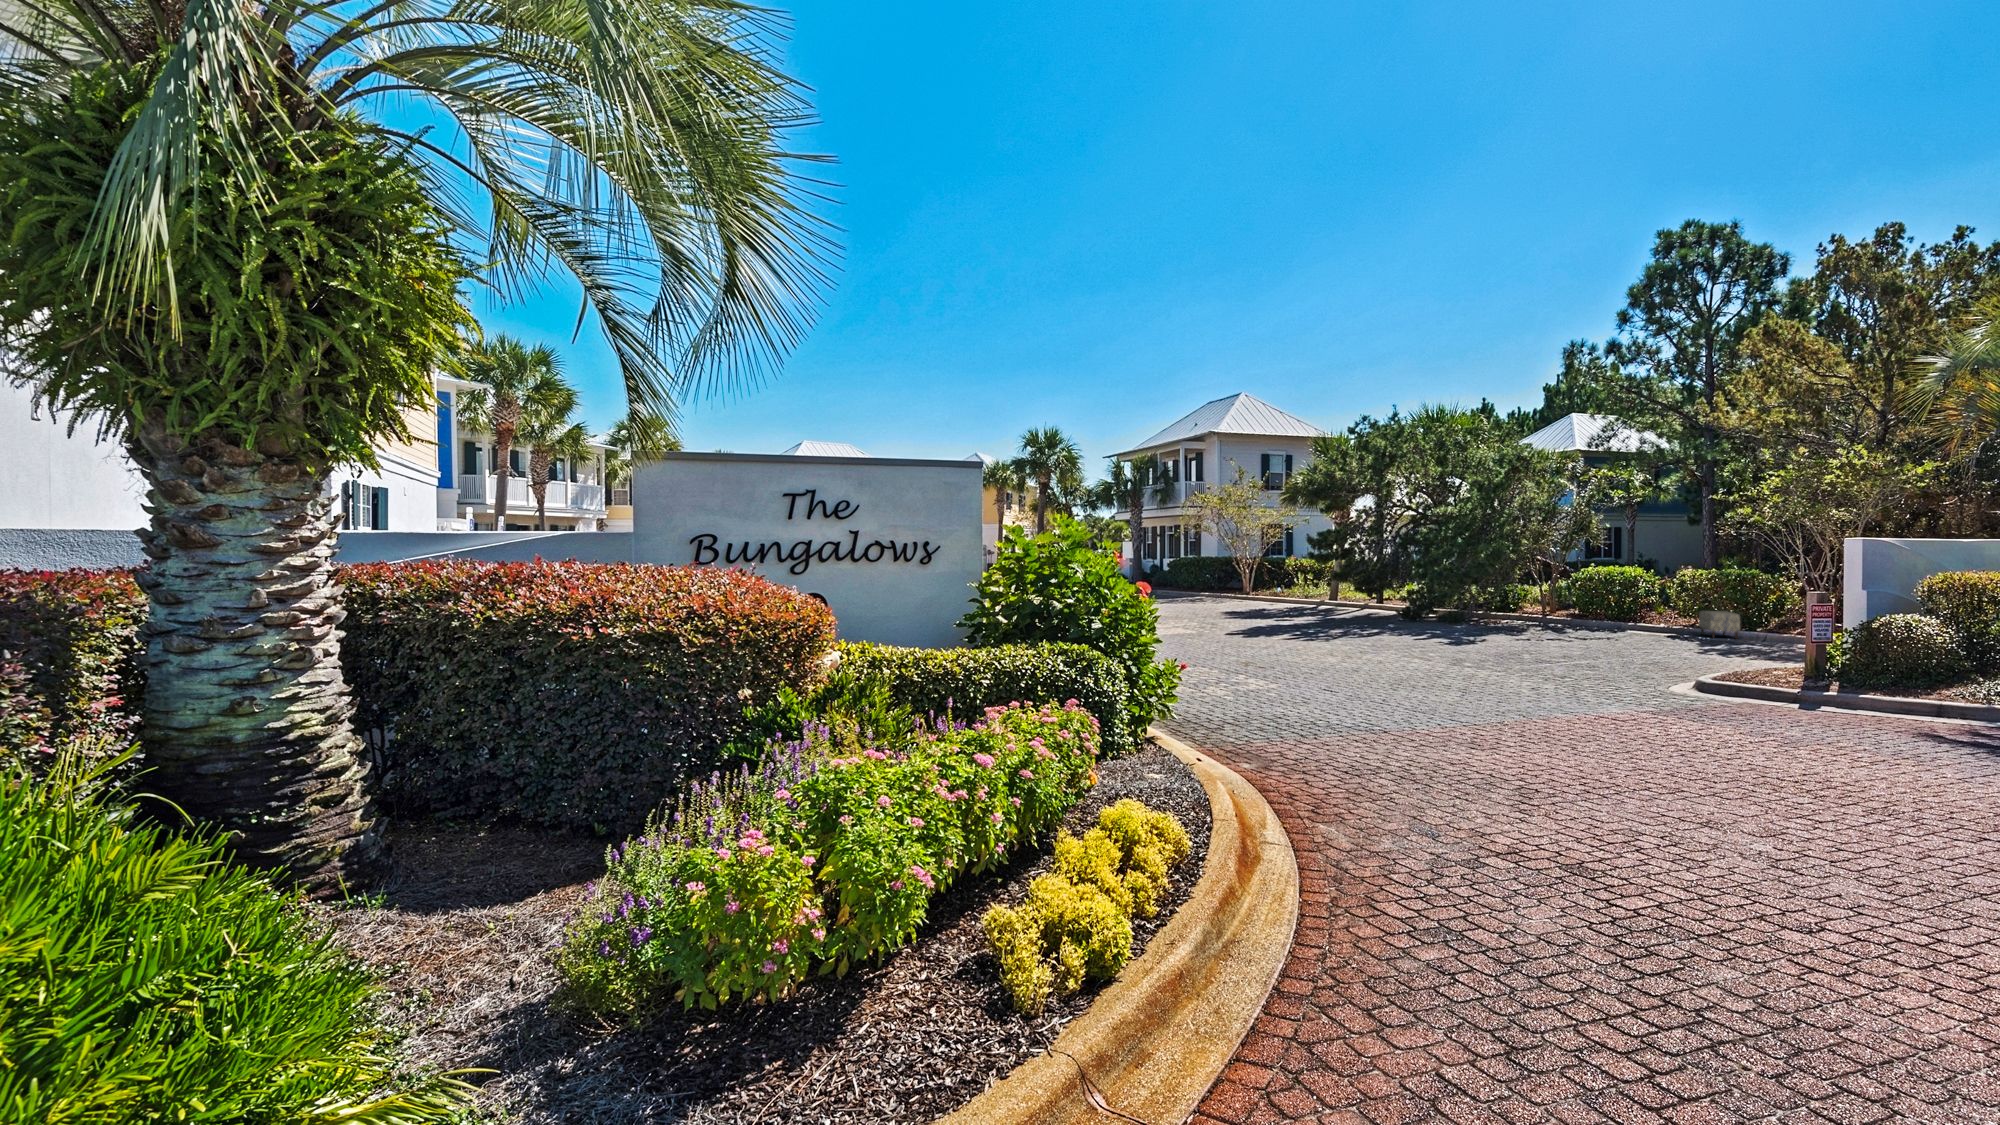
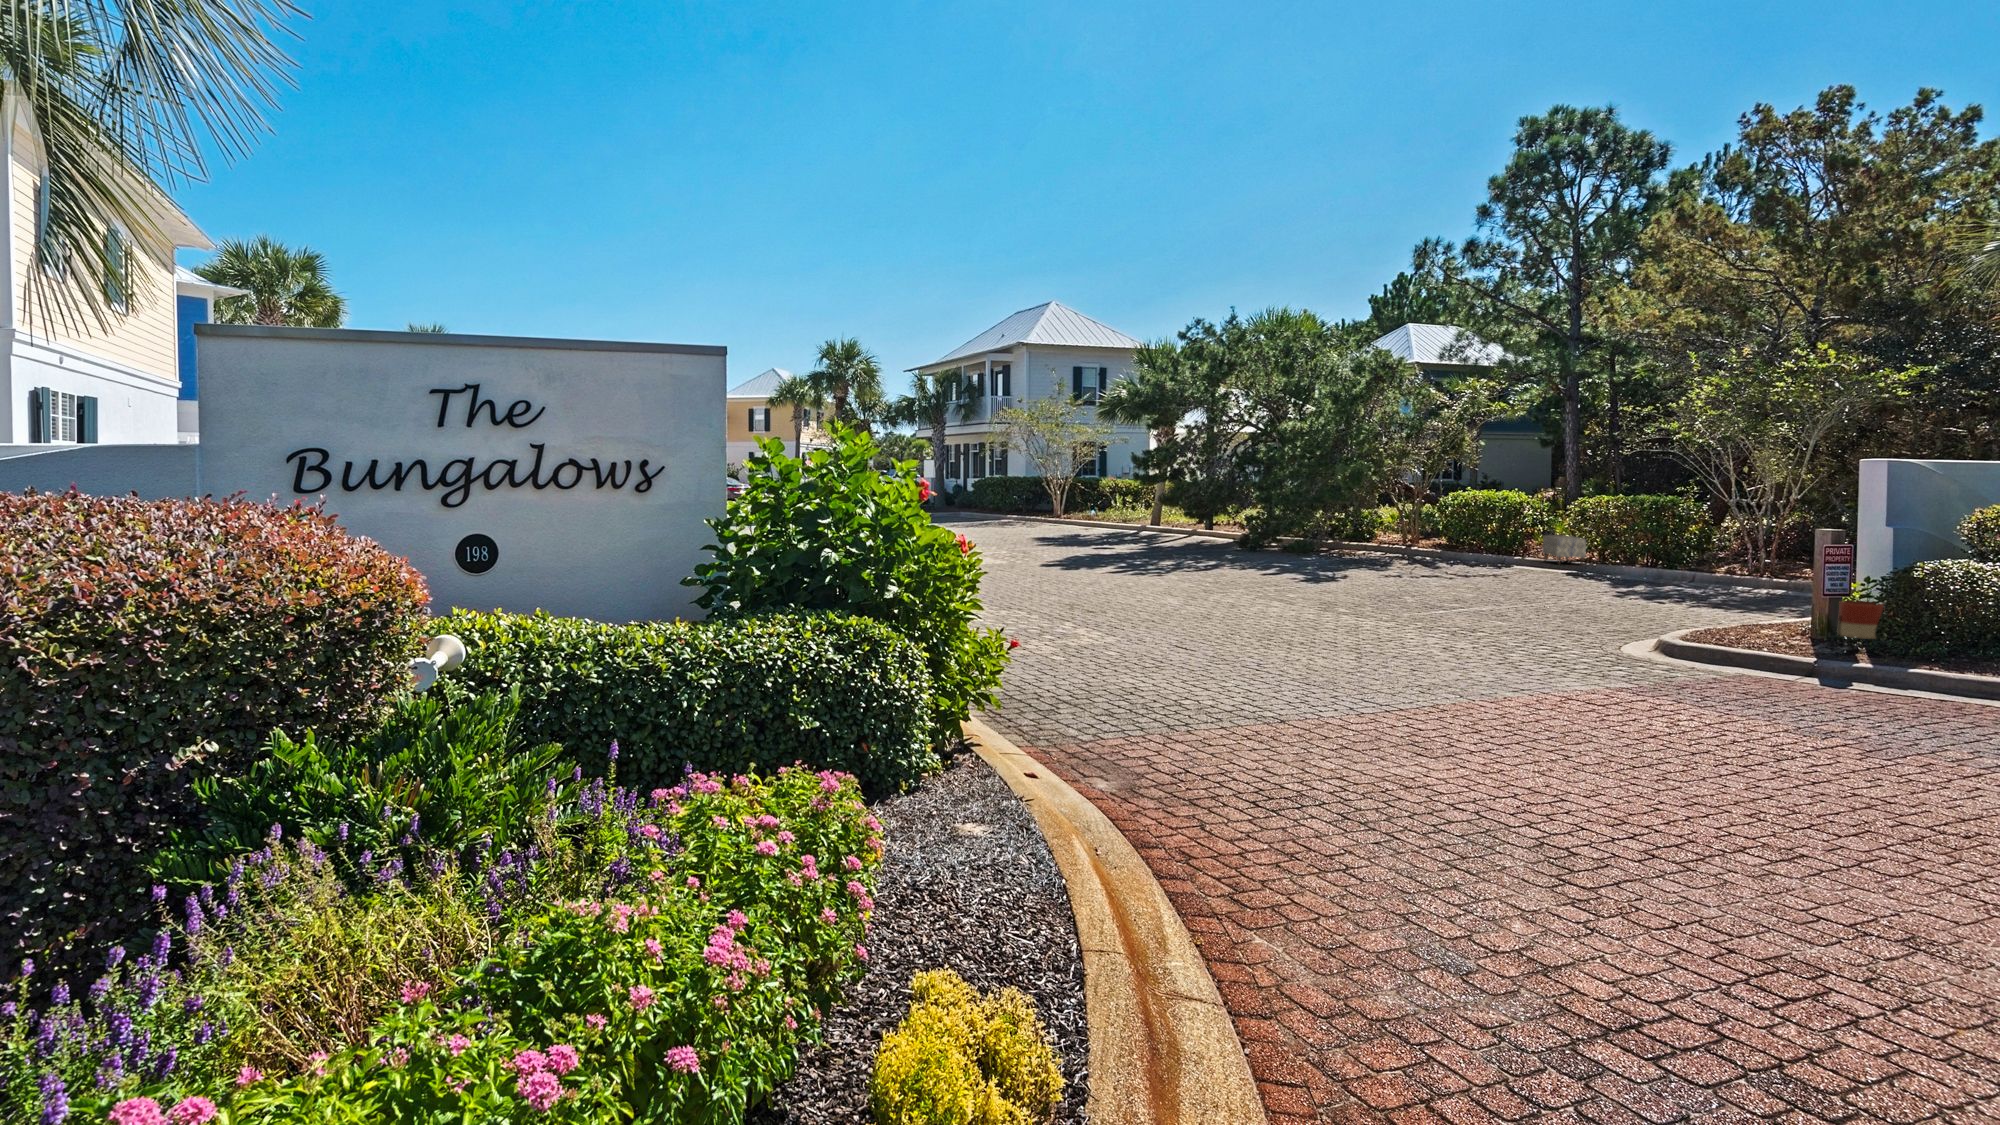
planter: none [1924,665,1967,713] -> present [1837,600,1883,639]

